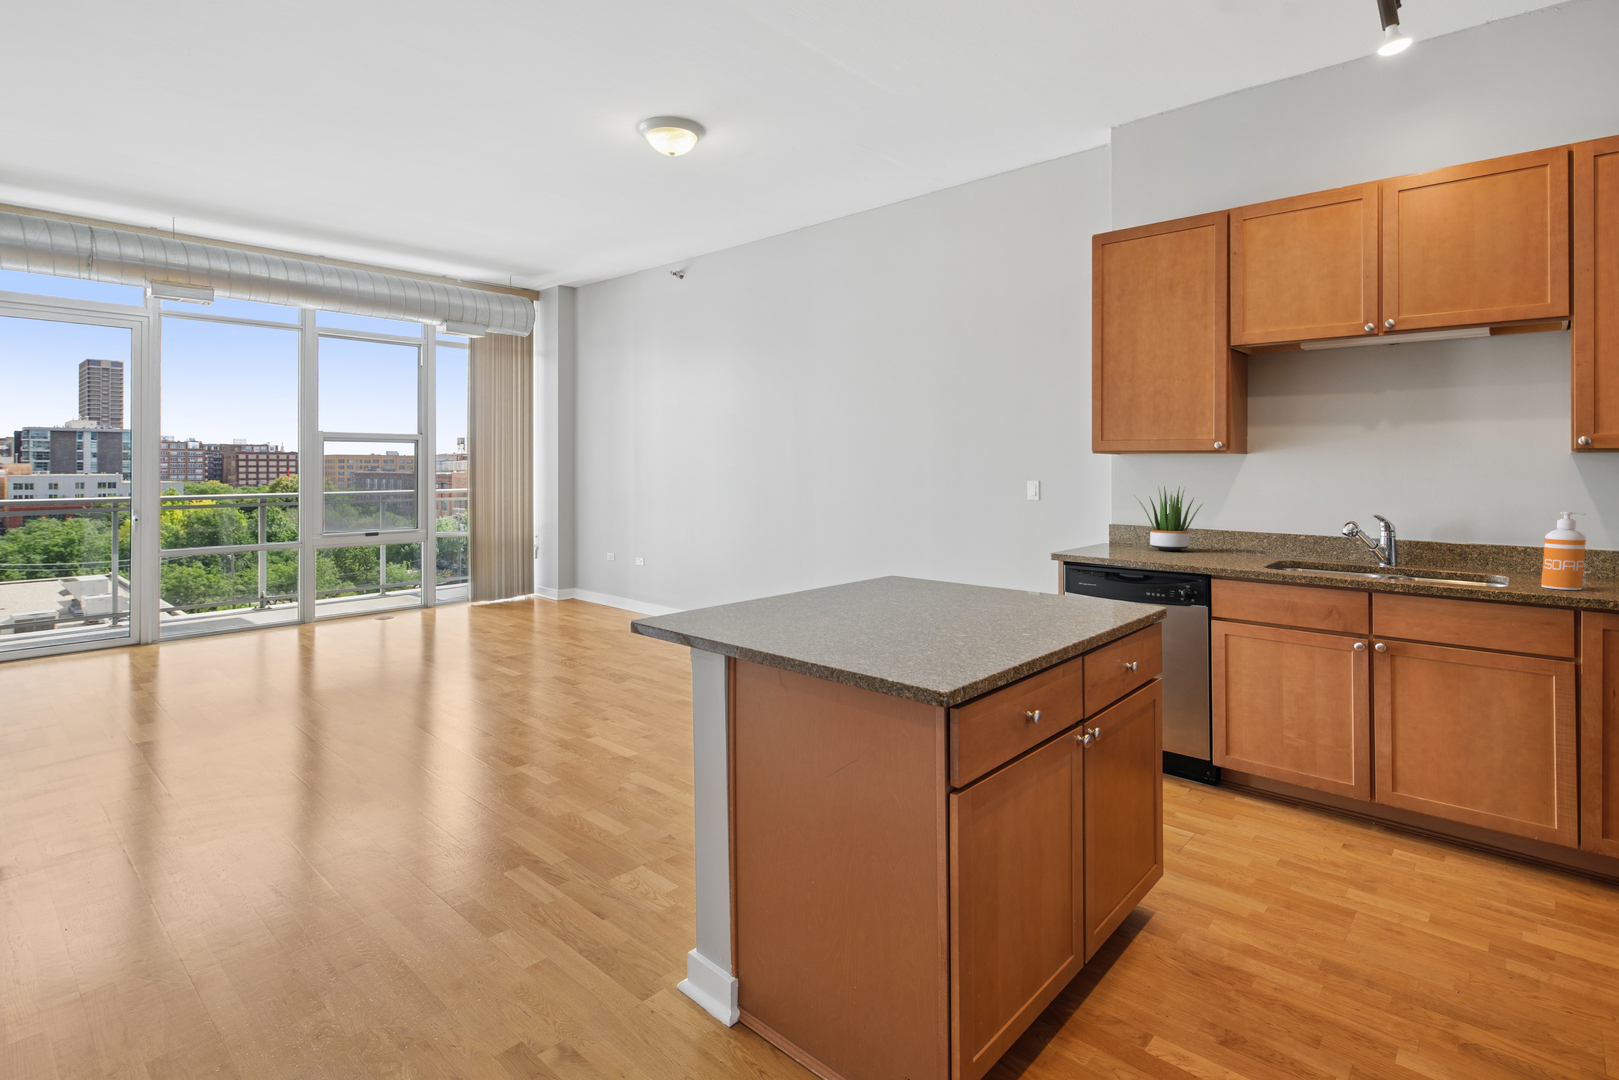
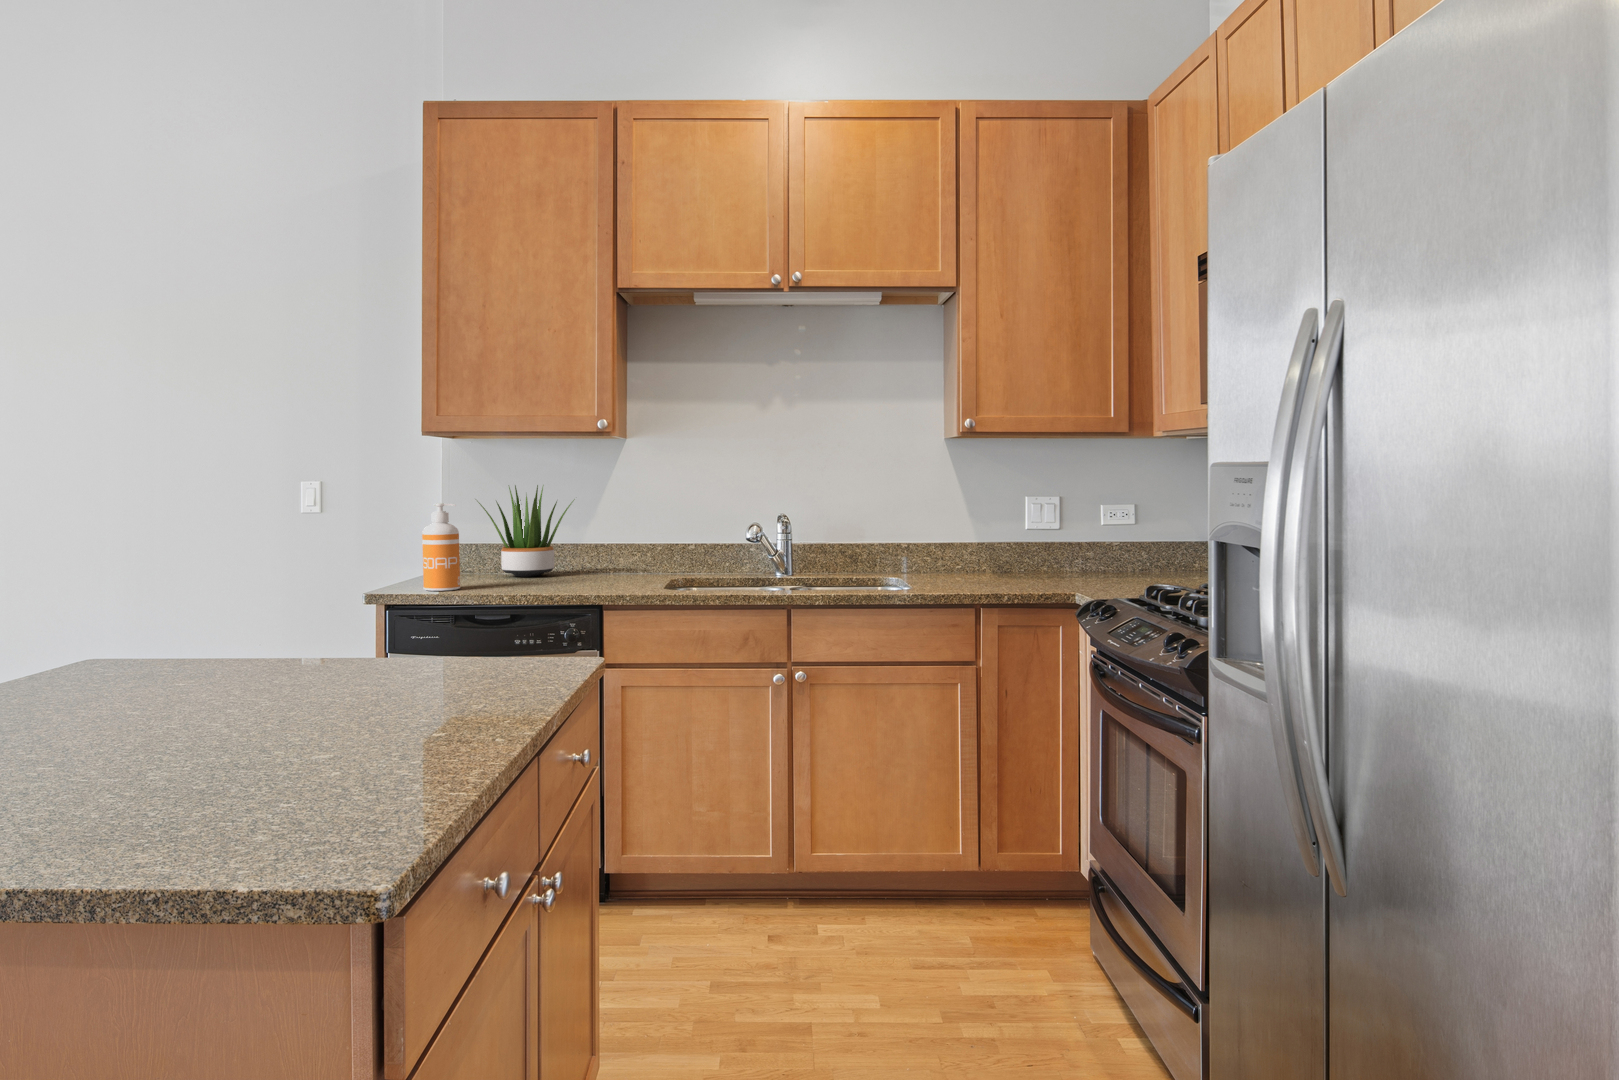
soap dispenser: present [1541,512,1586,590] -> present [422,503,460,591]

